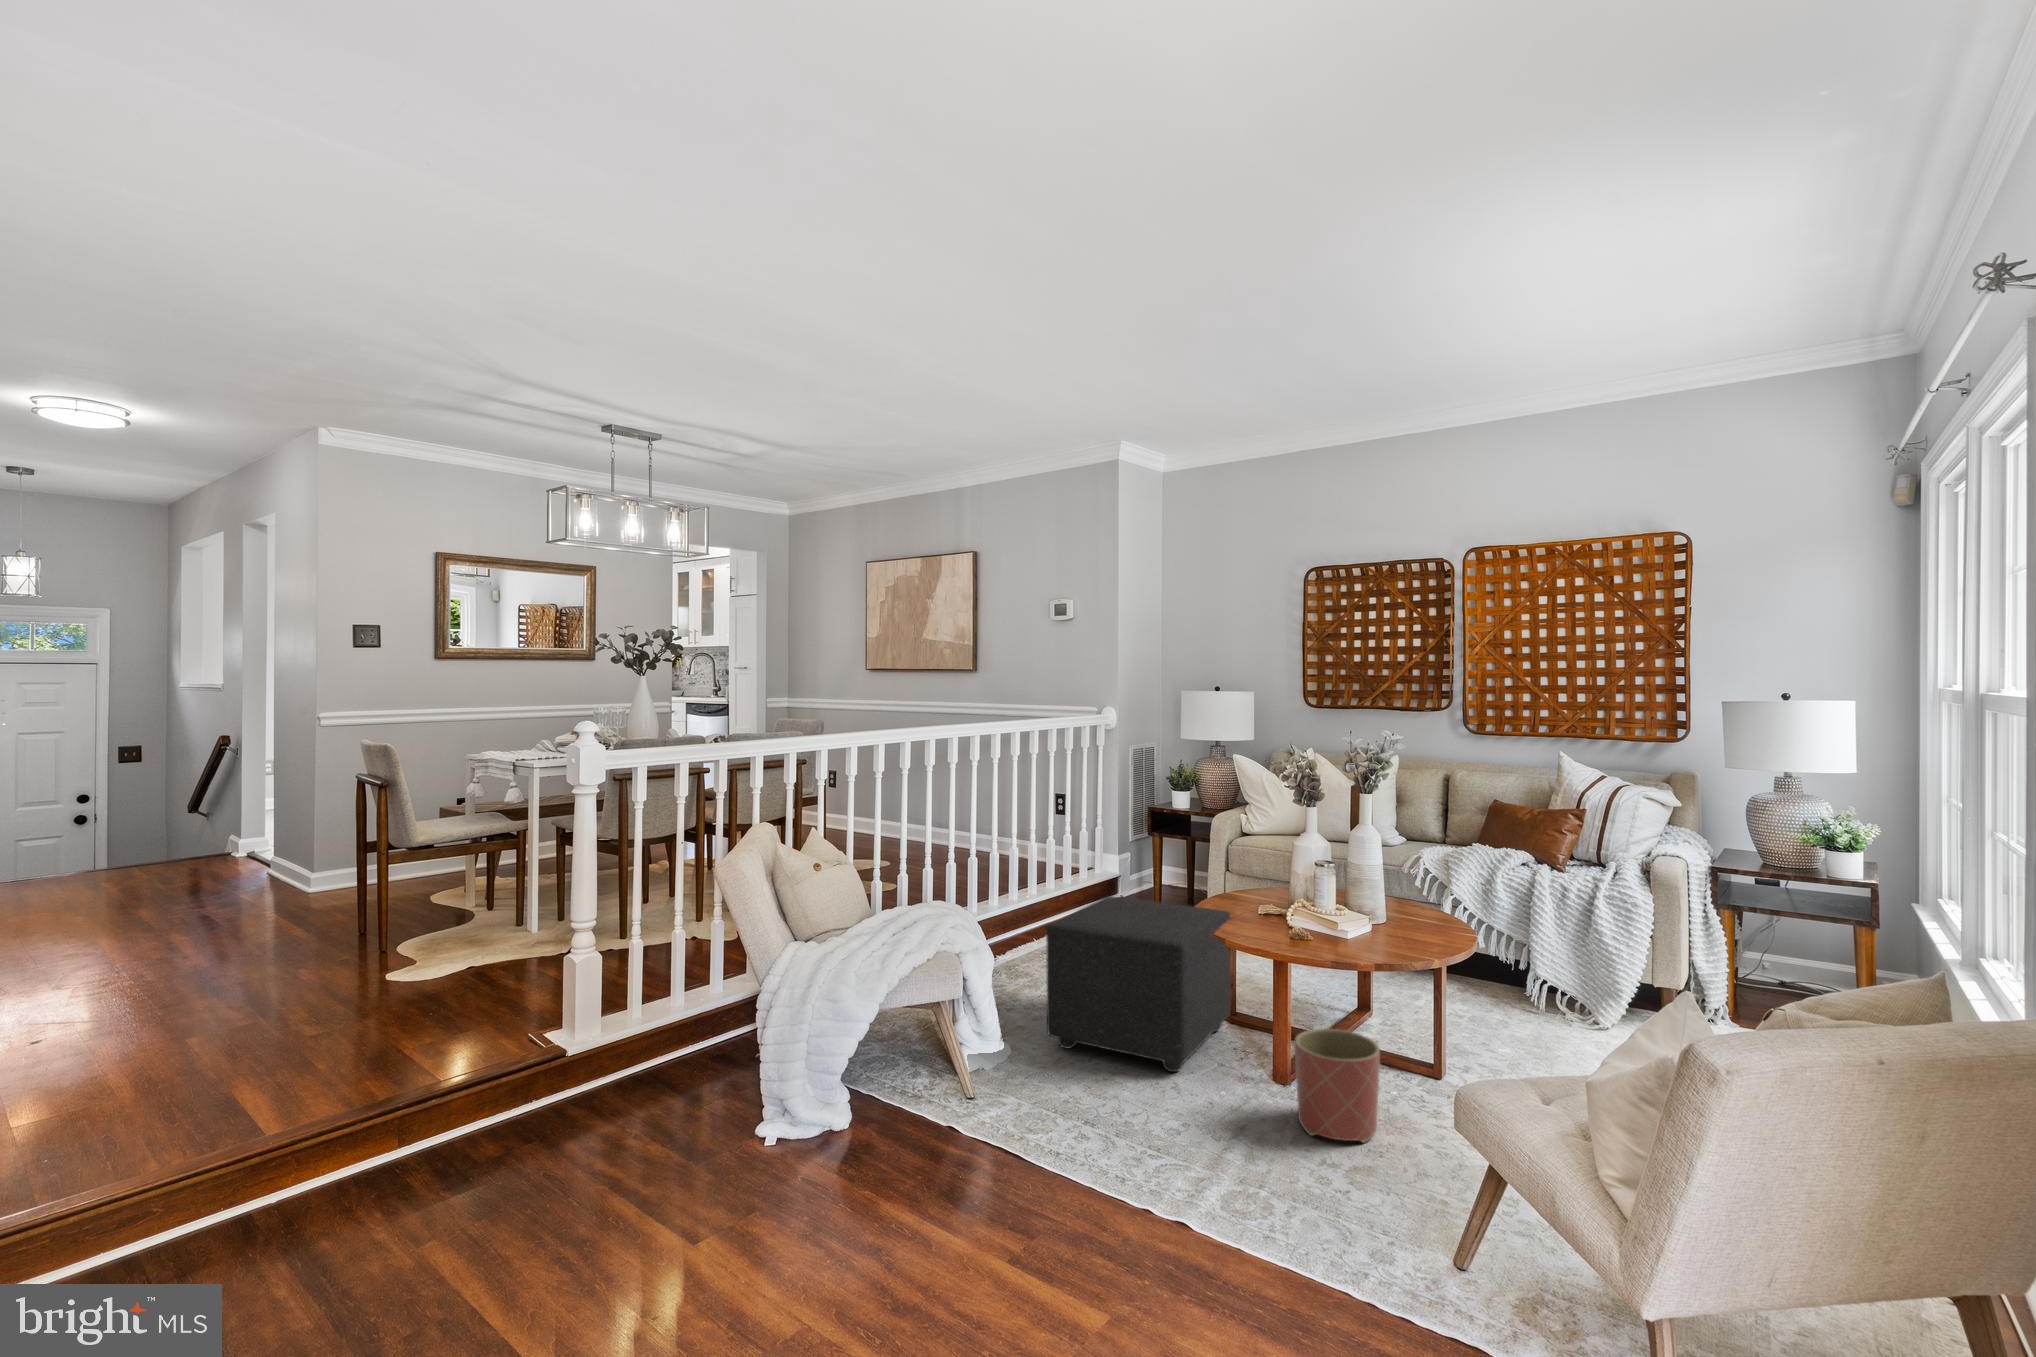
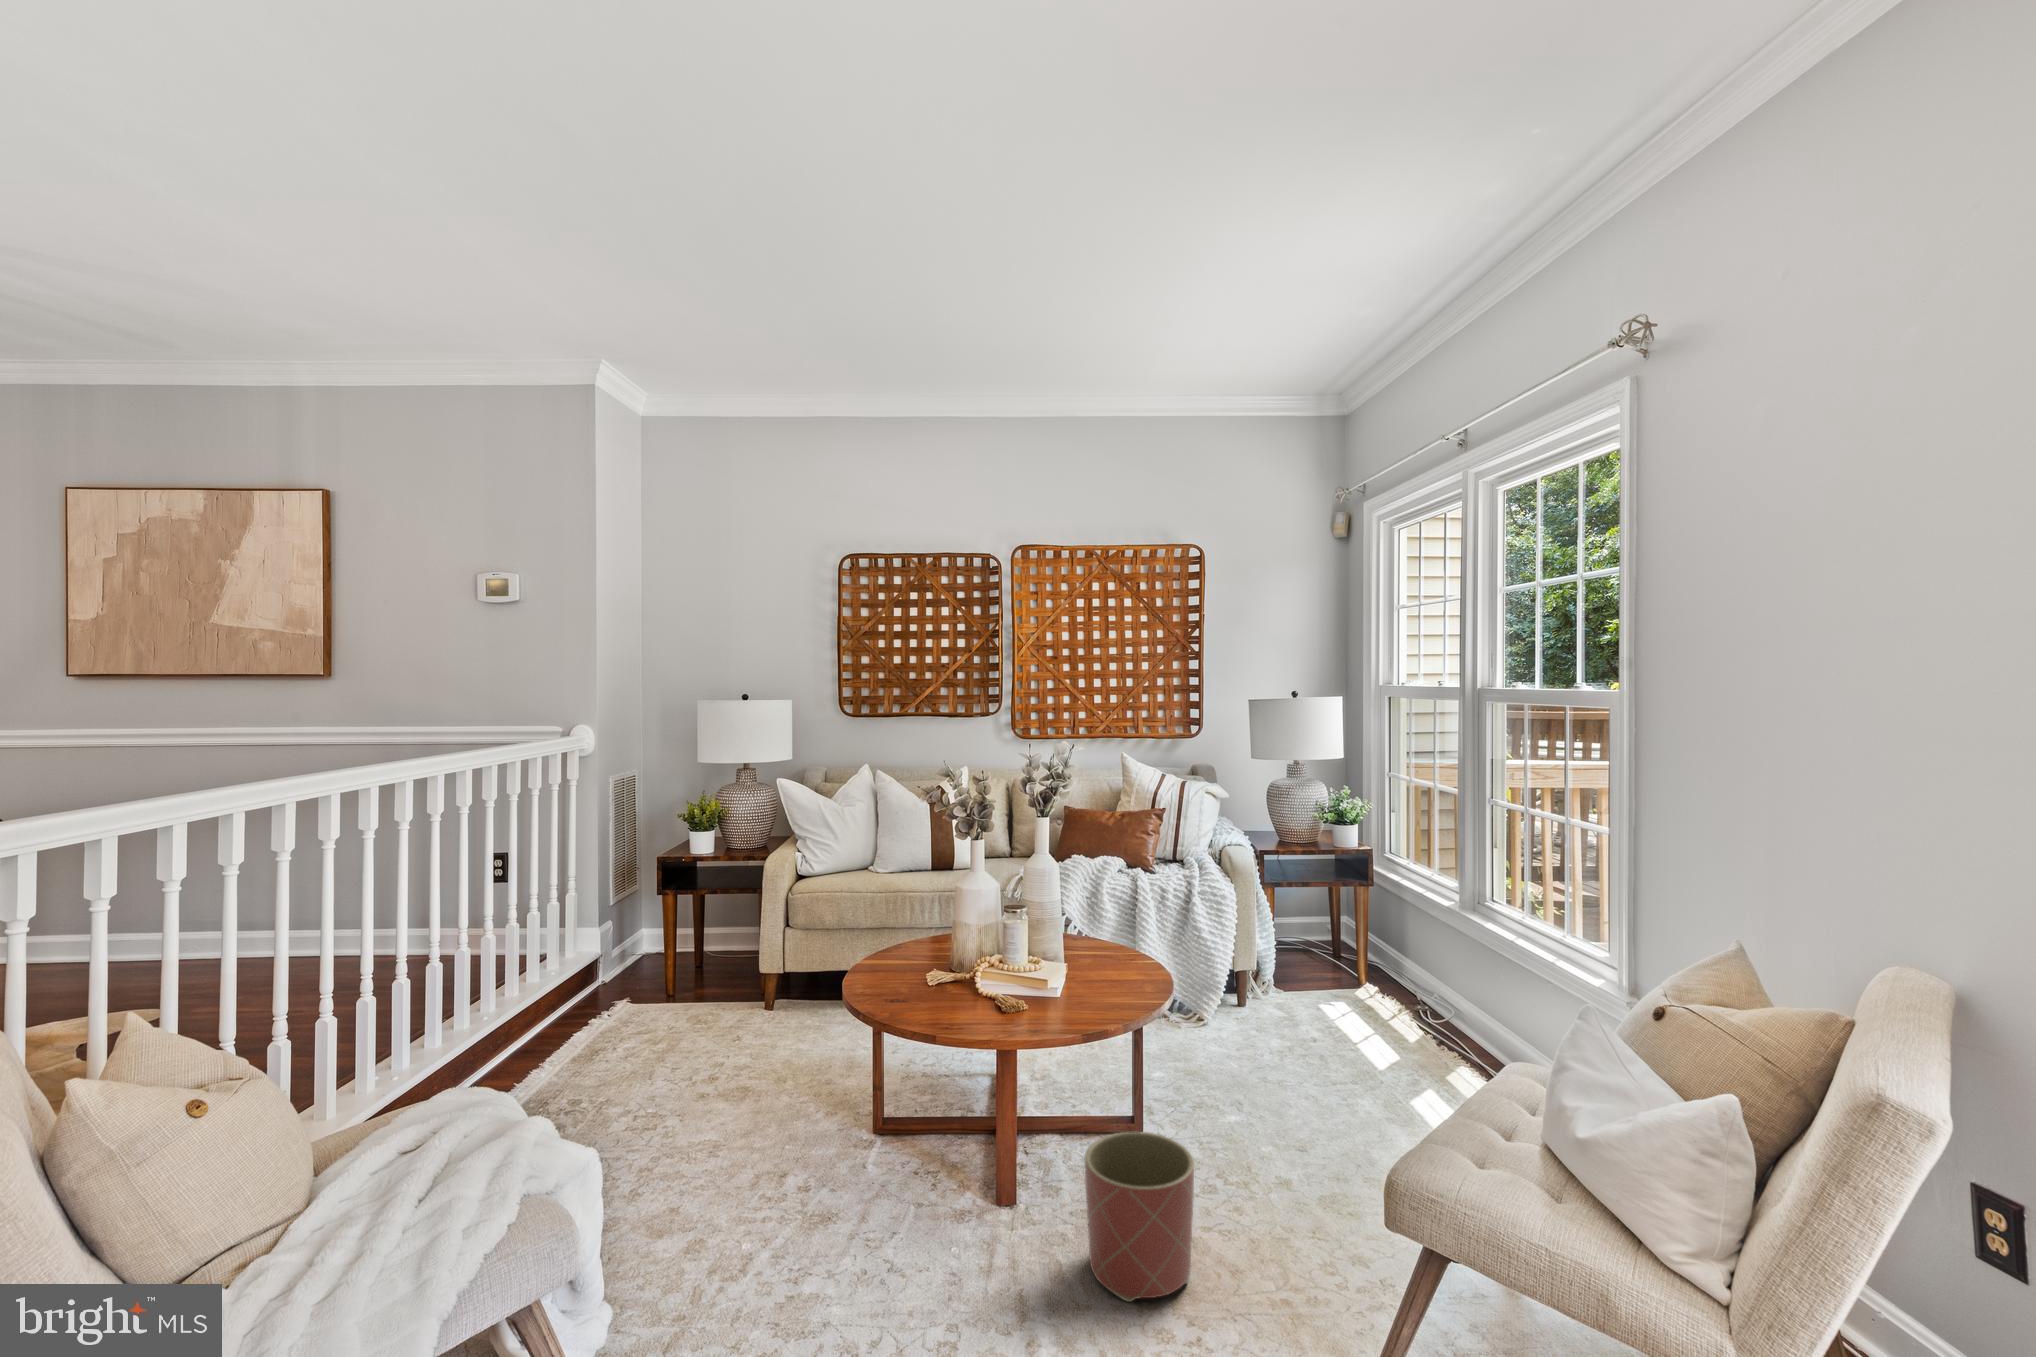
ottoman: present [1046,896,1230,1072] -> none [656,994,905,1291]

